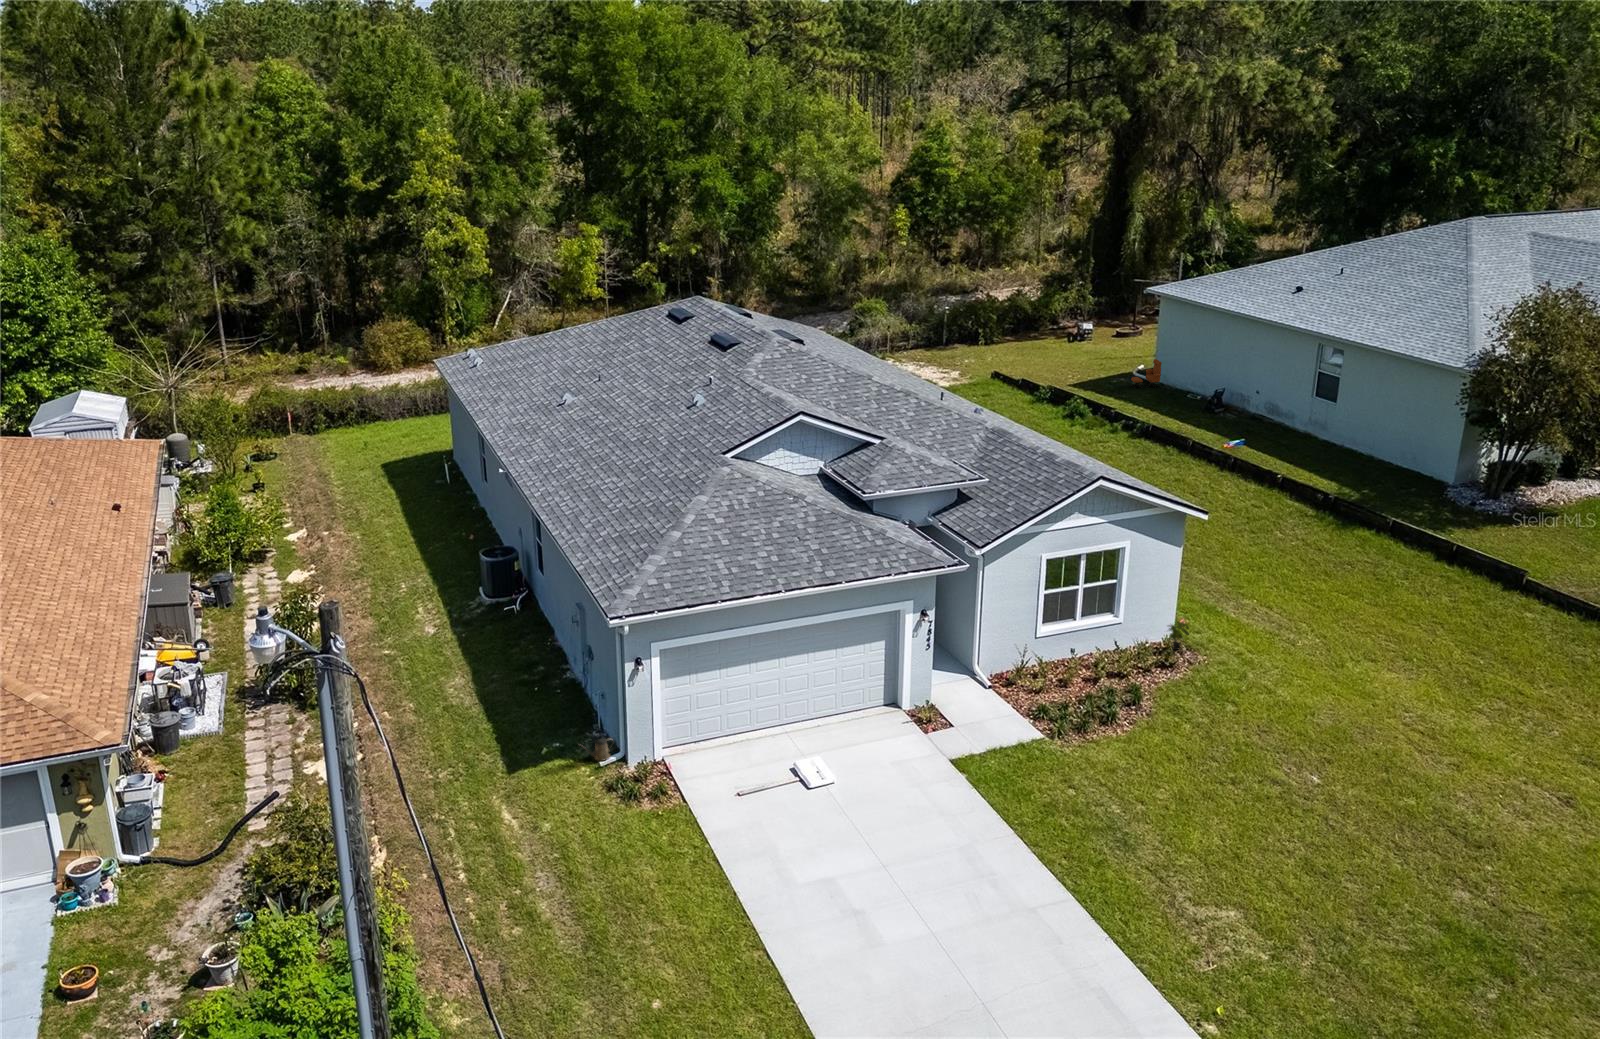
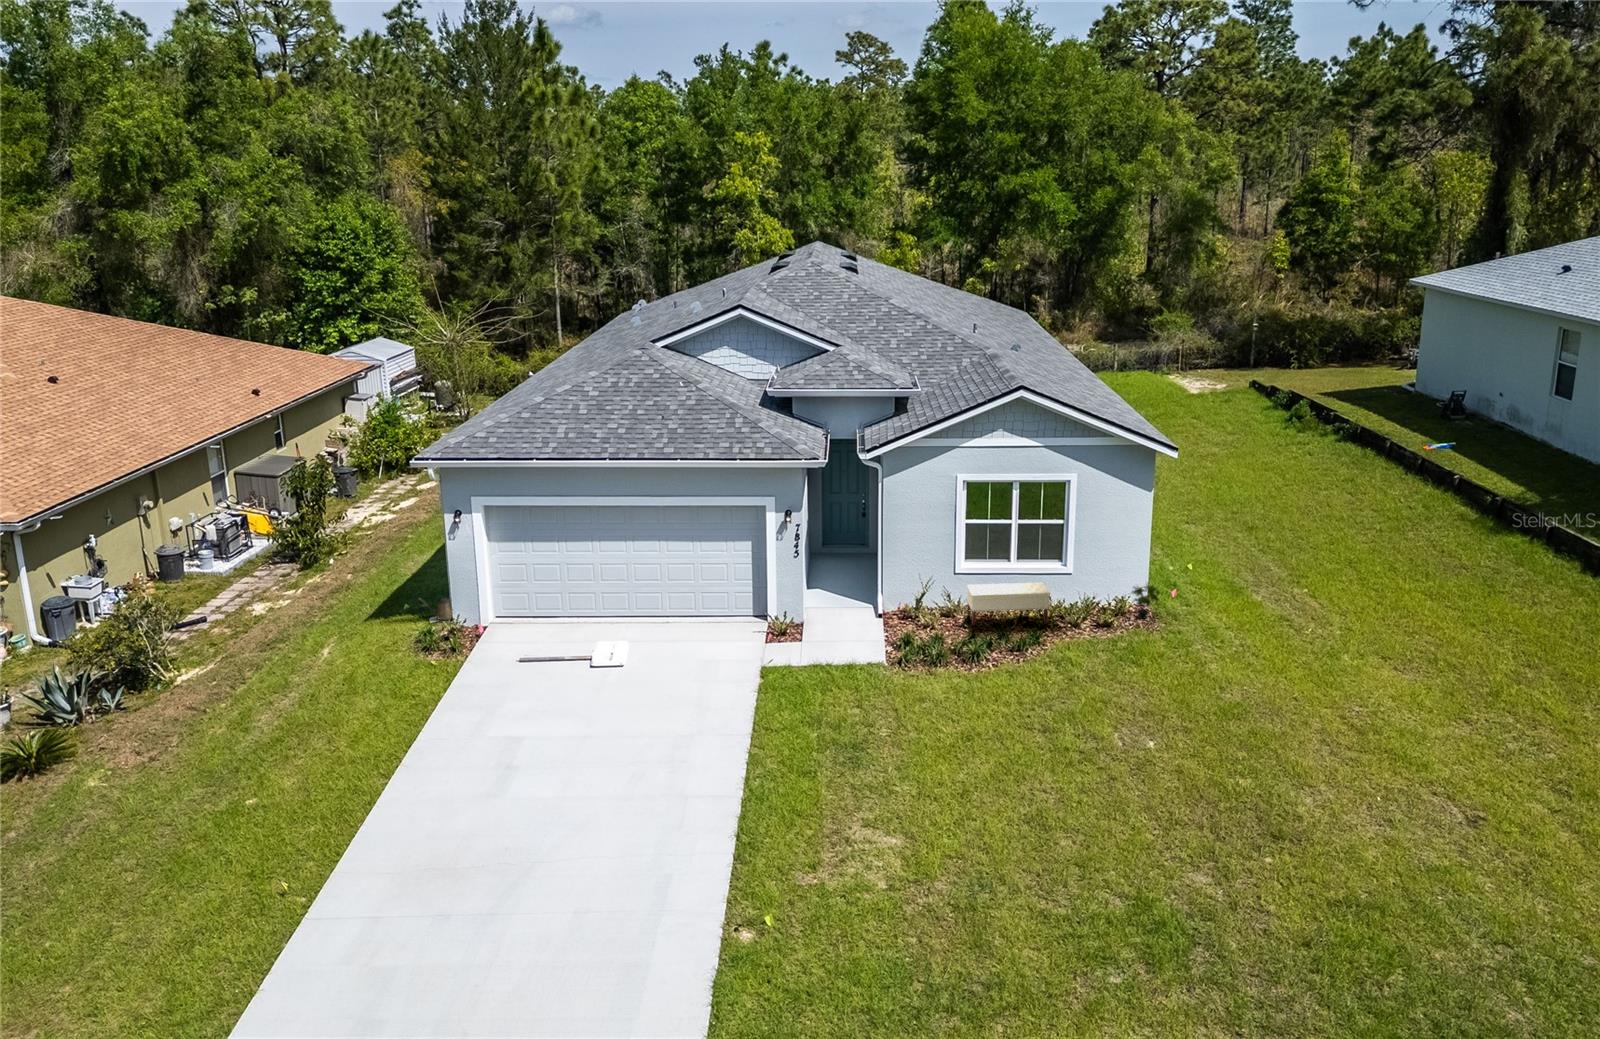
lounge chair: present [1131,359,1162,388] -> none [1348,360,1389,393]
bench: none [1048,633,1117,680] -> present [966,582,1050,626]

